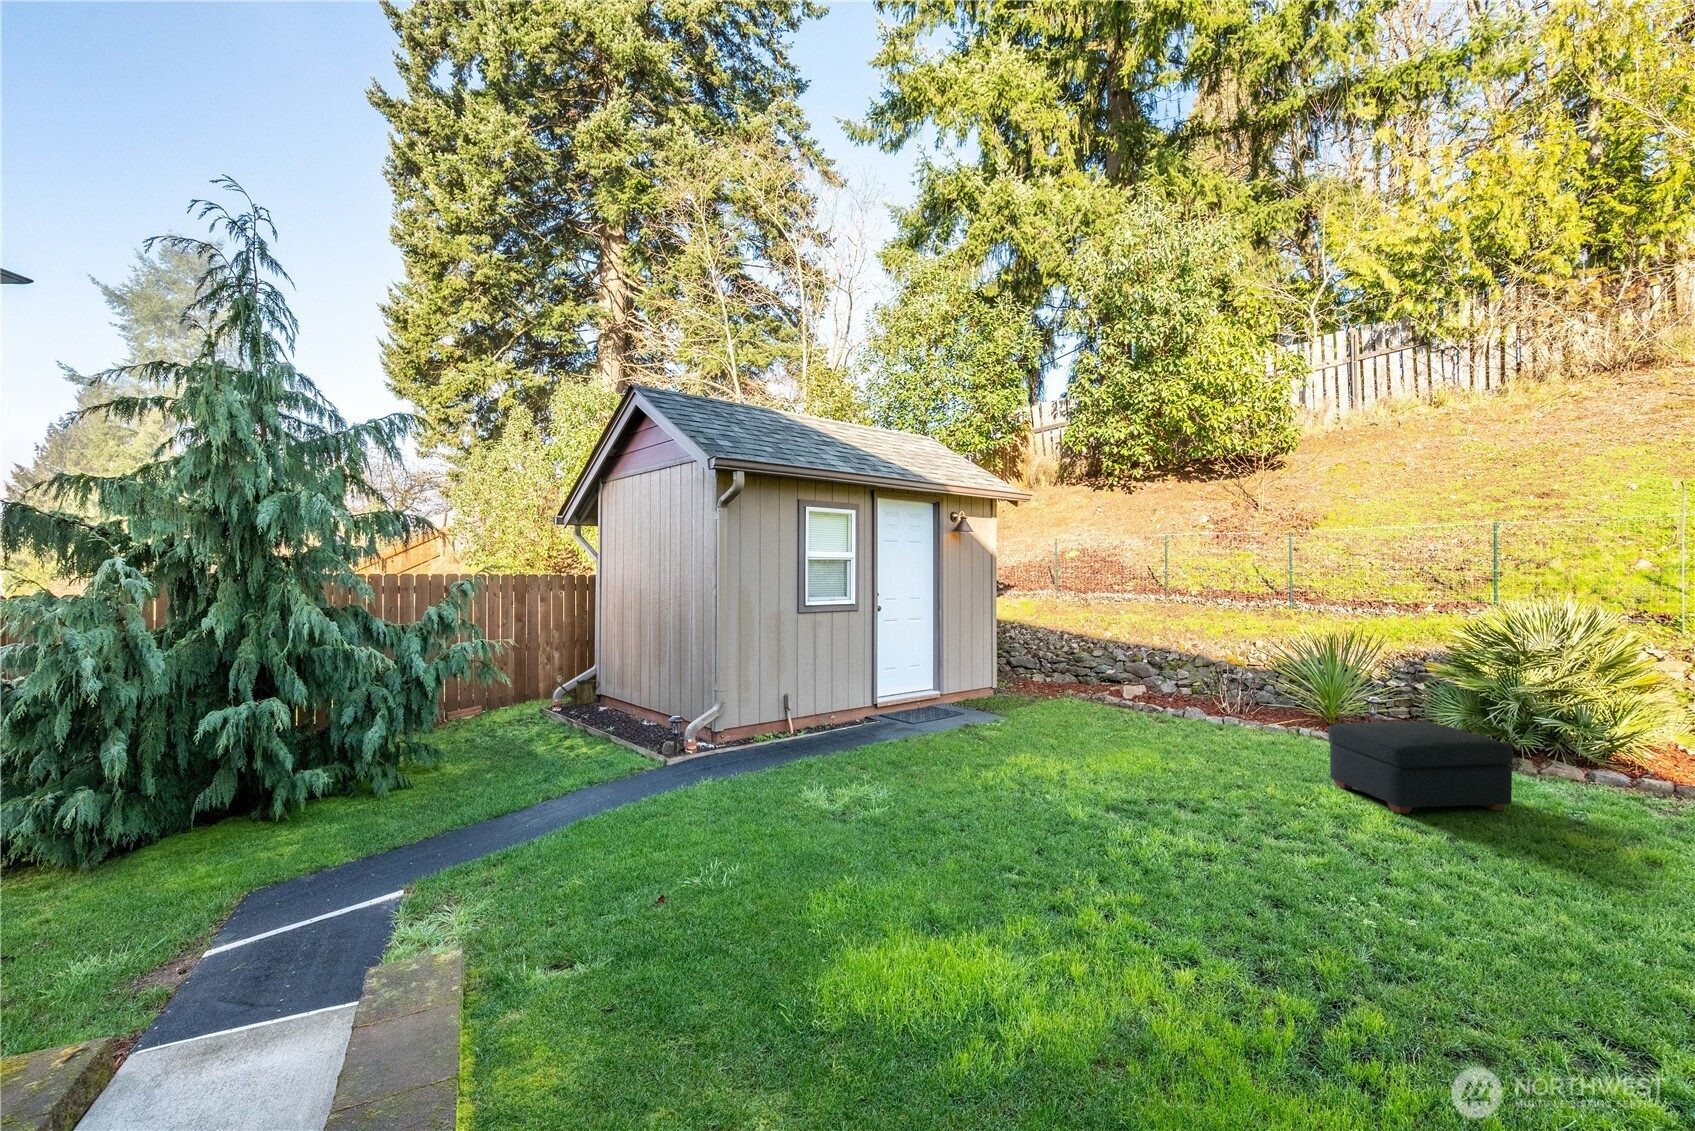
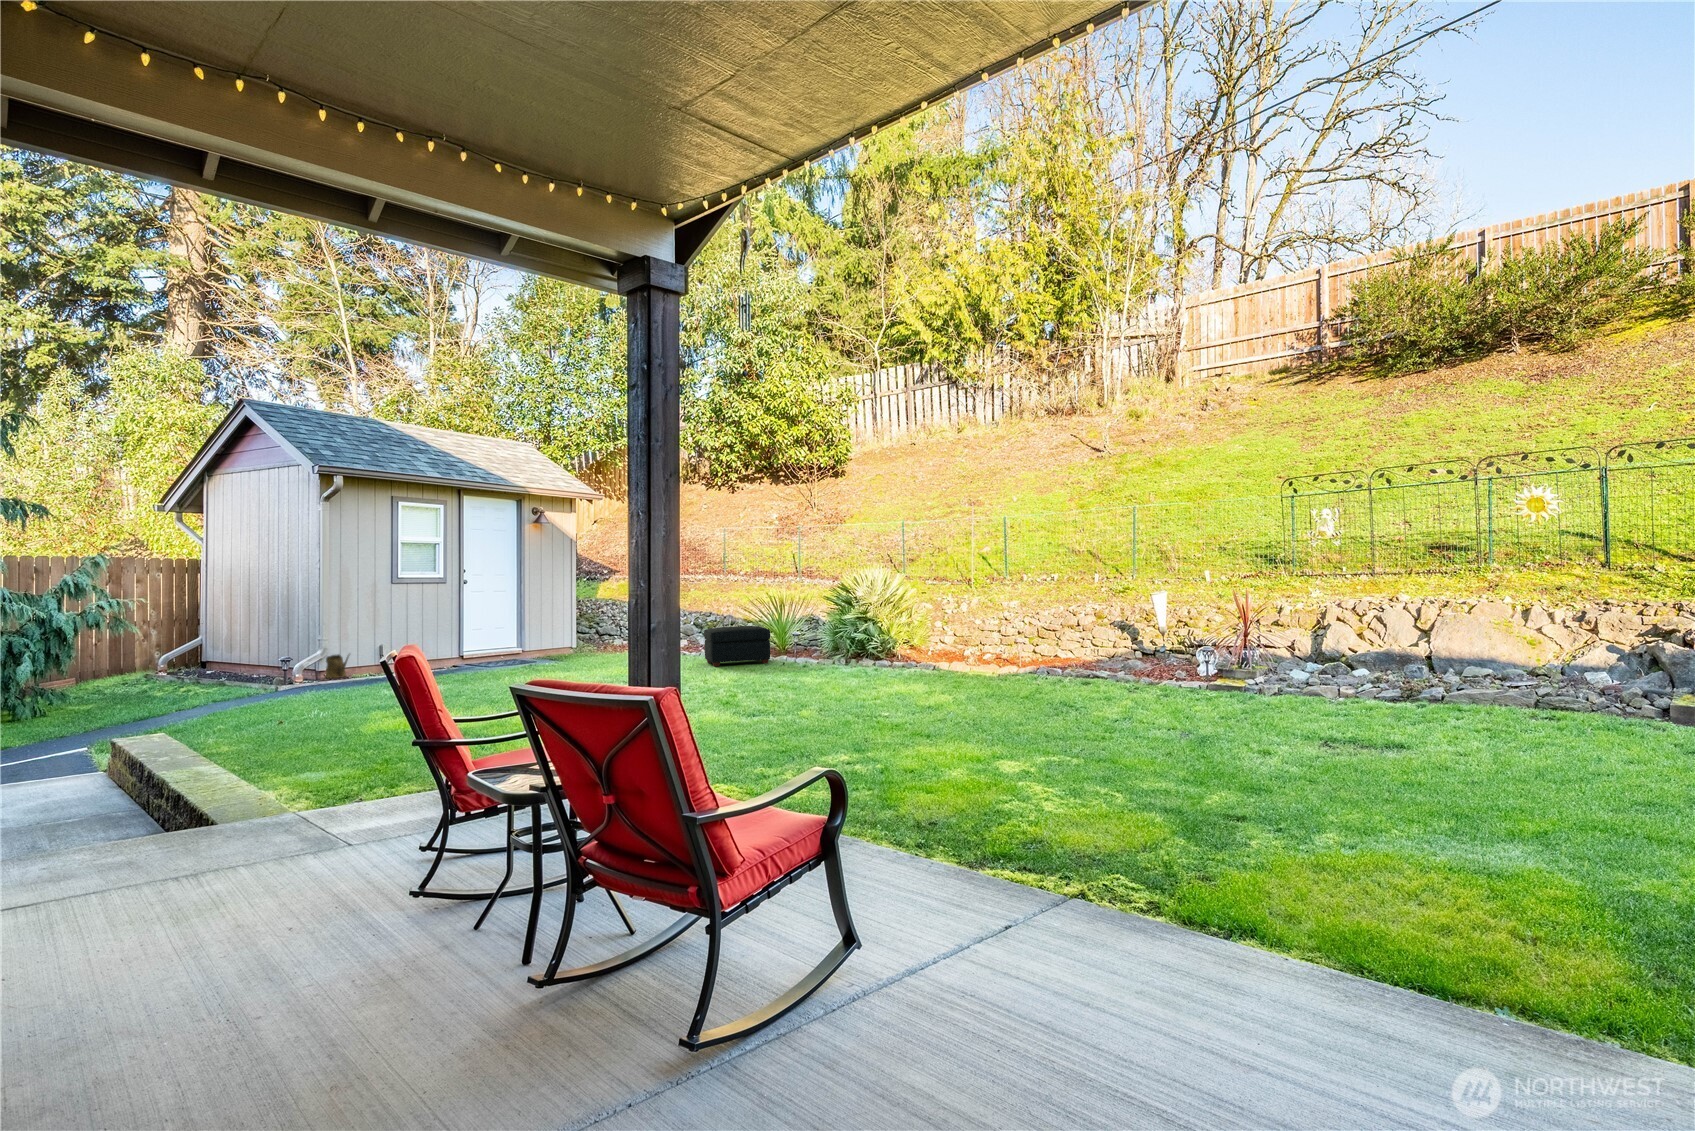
watering can: present [555,680,600,705] -> present [325,655,349,678]

